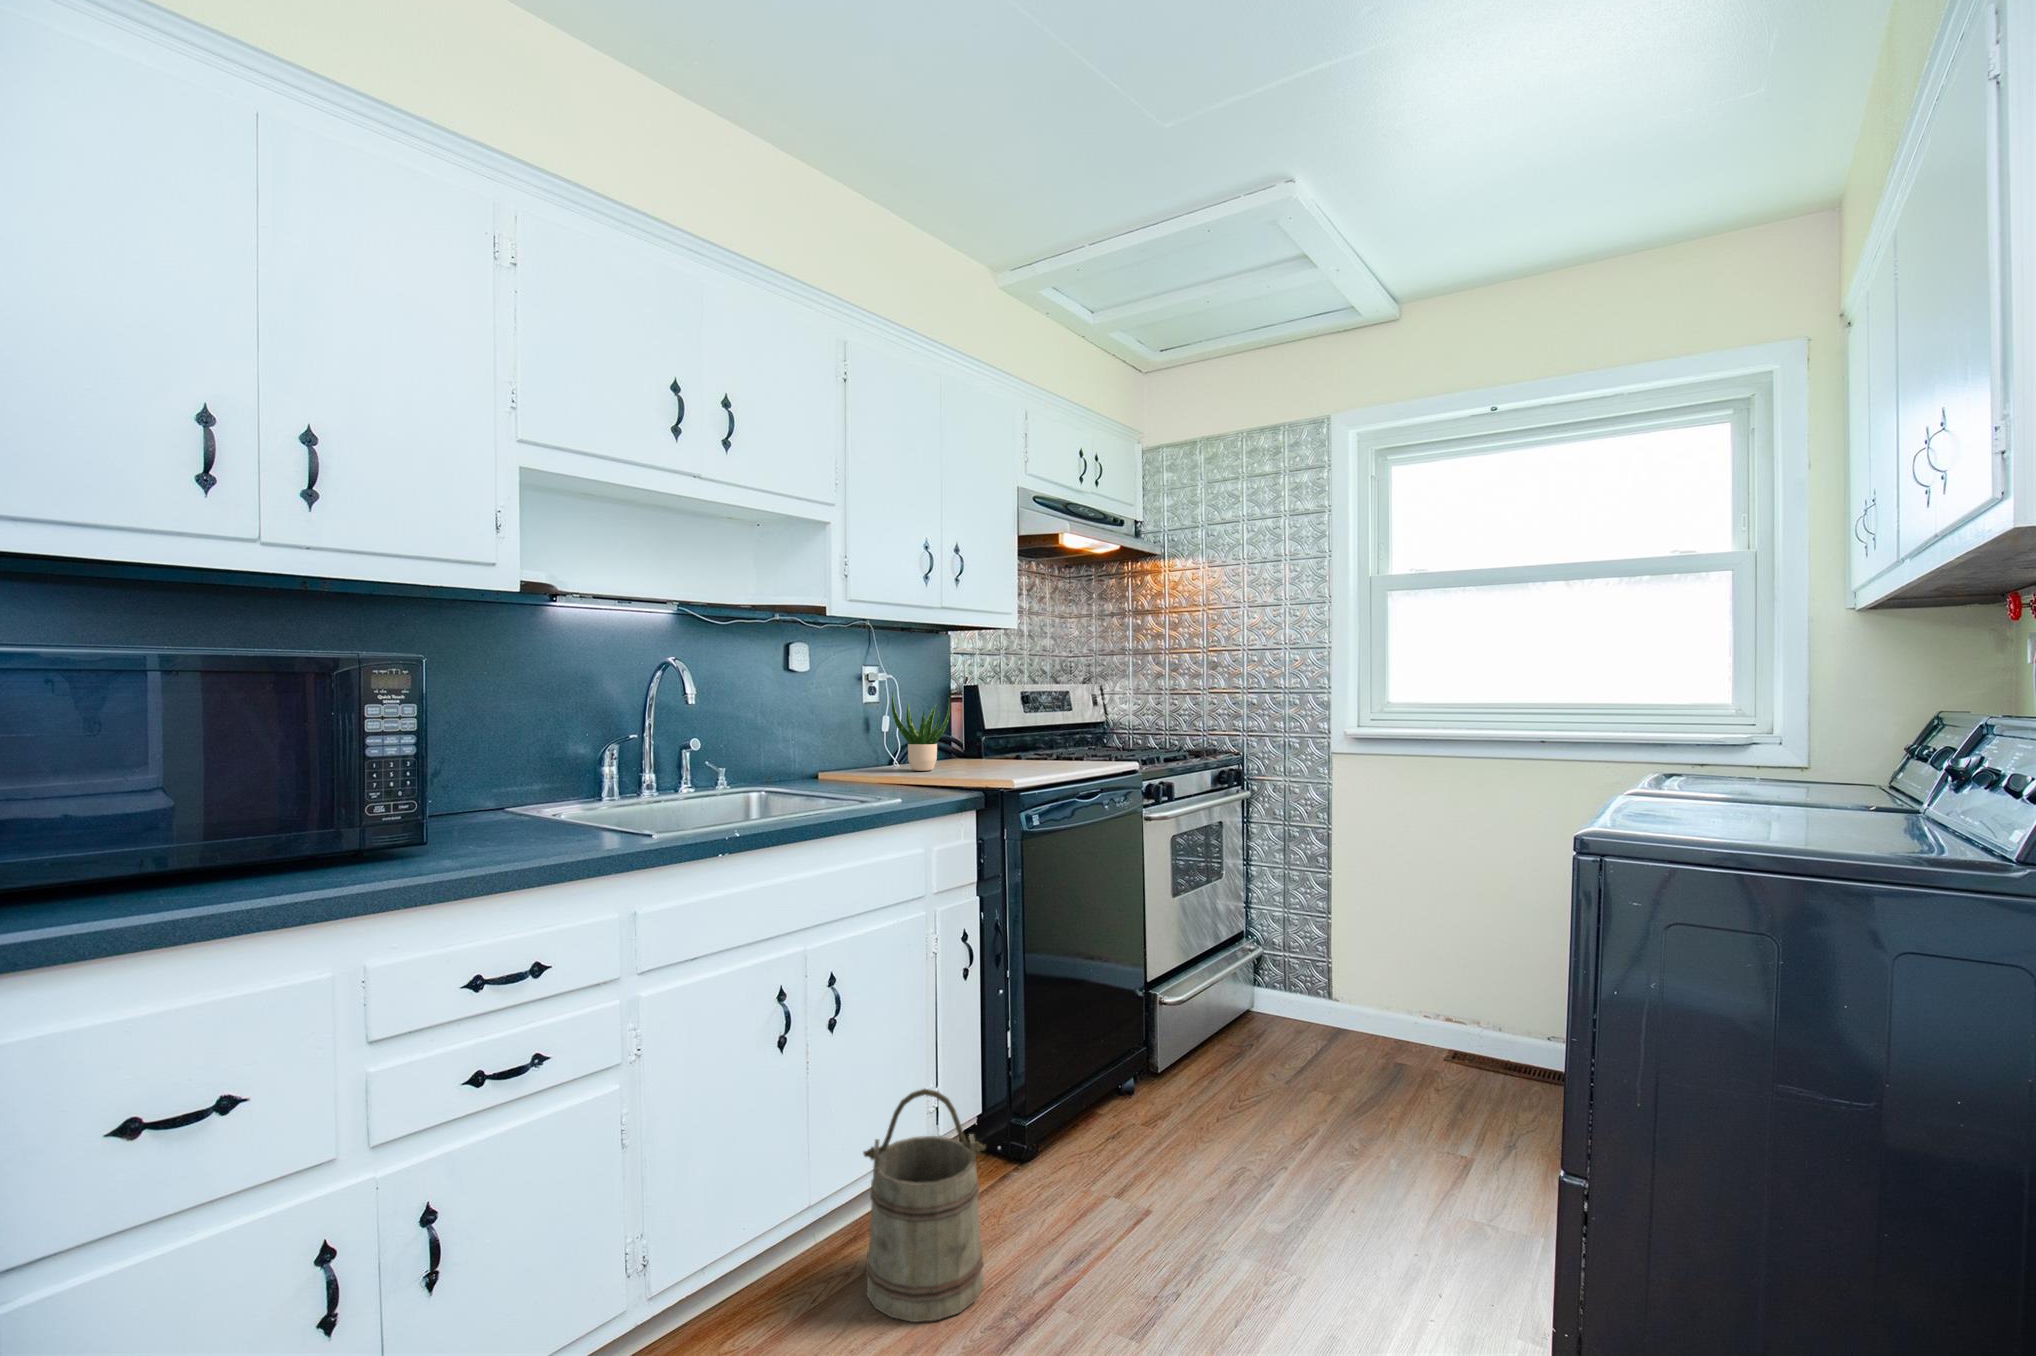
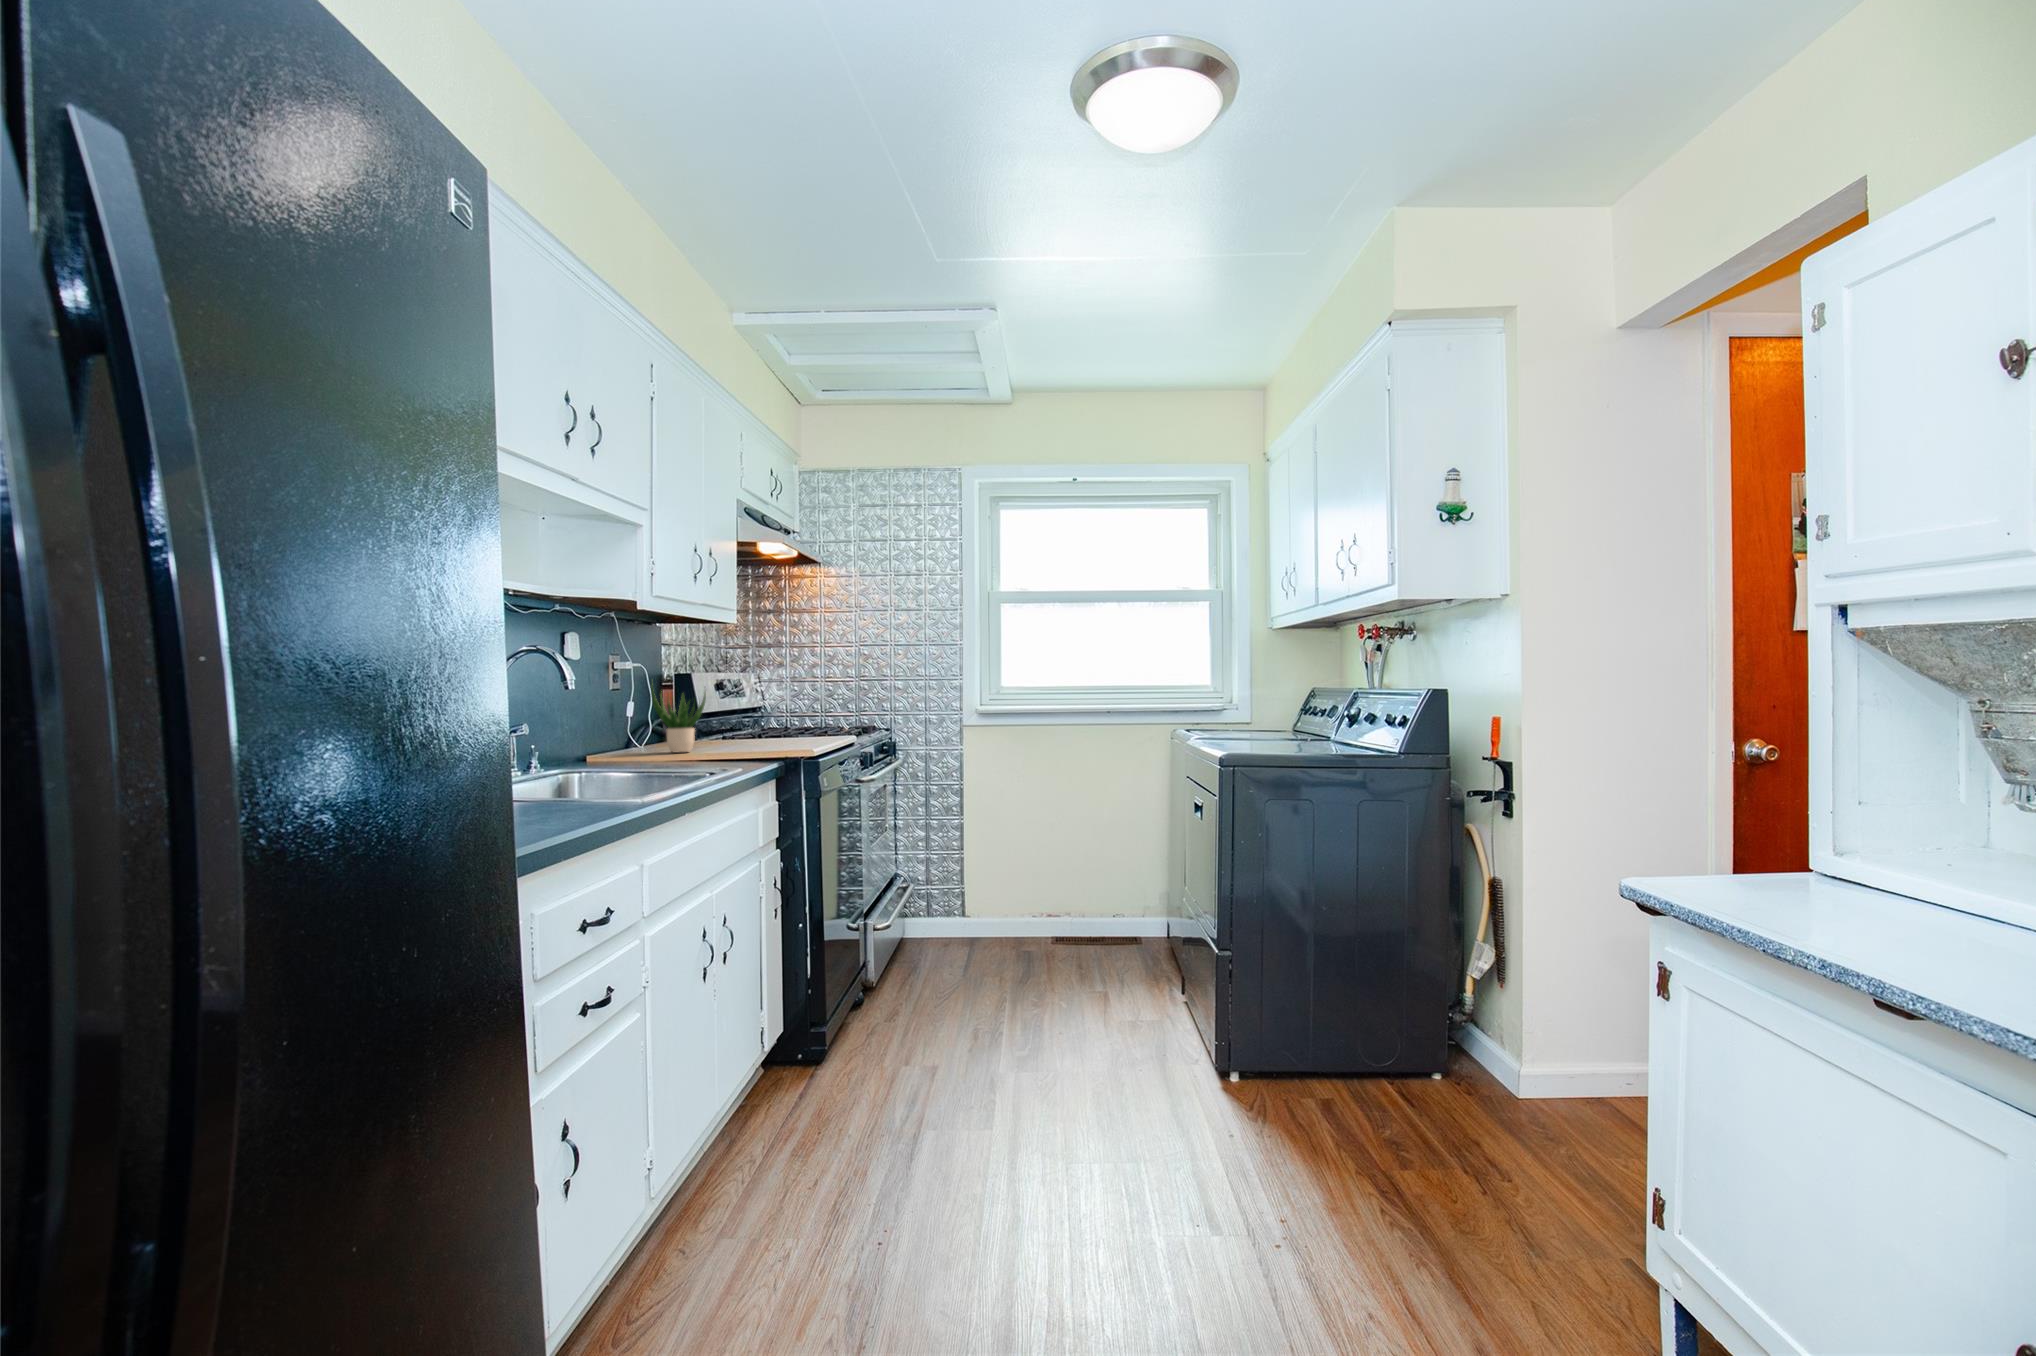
bucket: present [863,1089,985,1322] -> none [768,993,863,1169]

